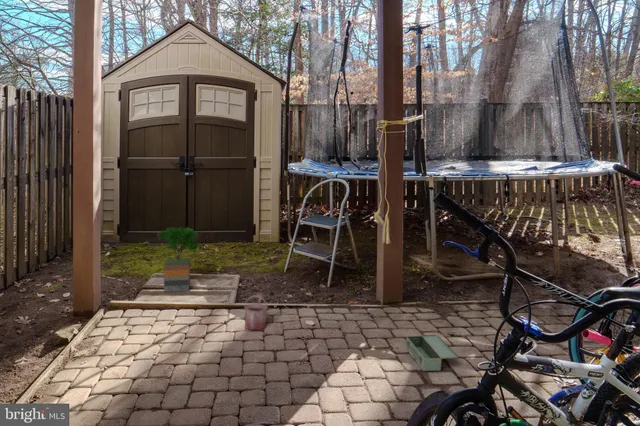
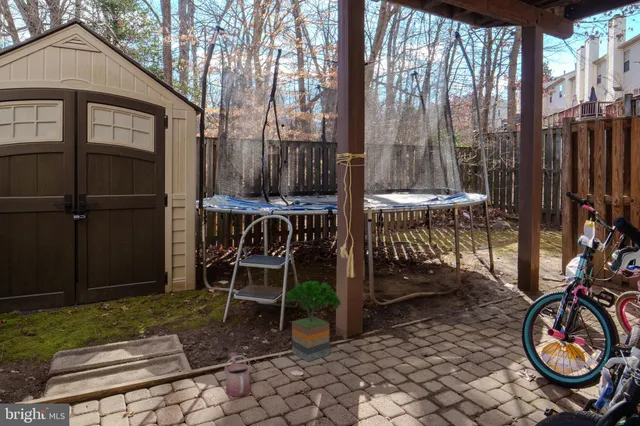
potted tree: present [158,227,200,292] -> present [286,281,341,362]
toolbox: present [406,335,458,371] -> none [399,358,455,396]

